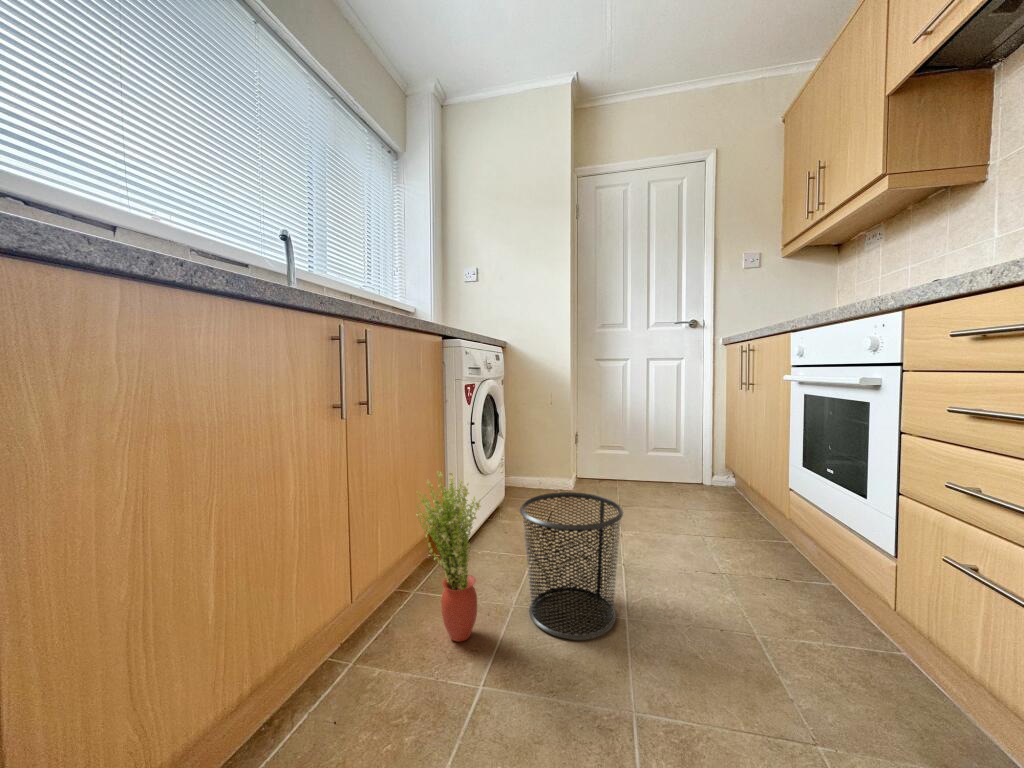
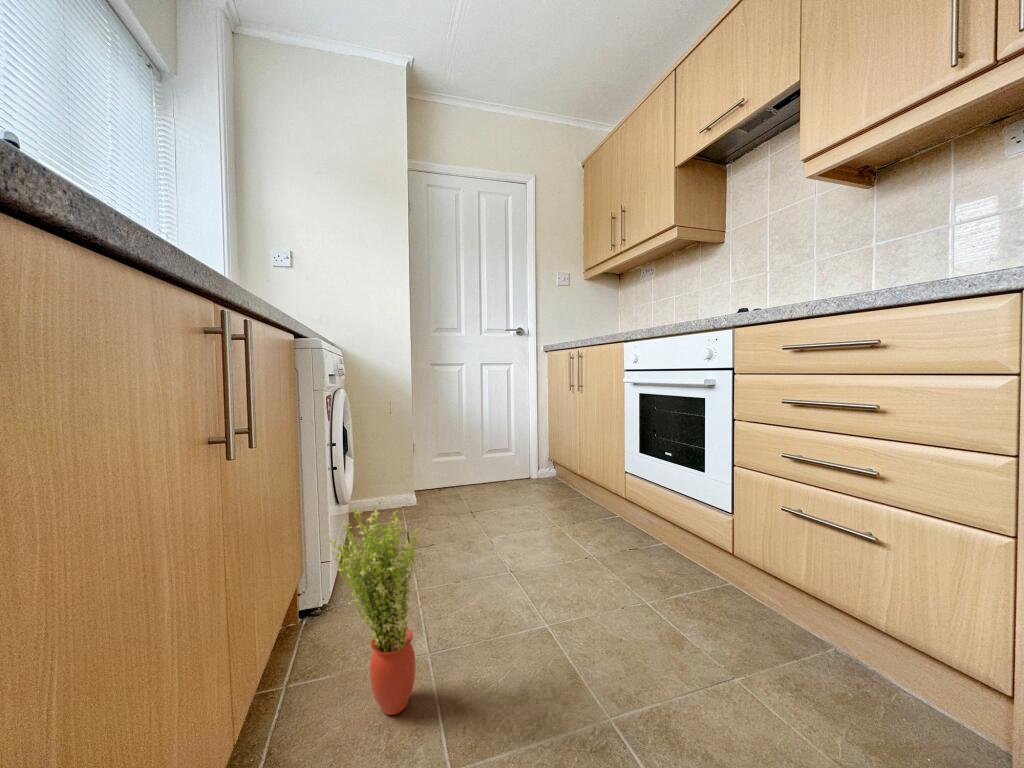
waste bin: present [520,492,623,640] -> none [441,504,550,663]

